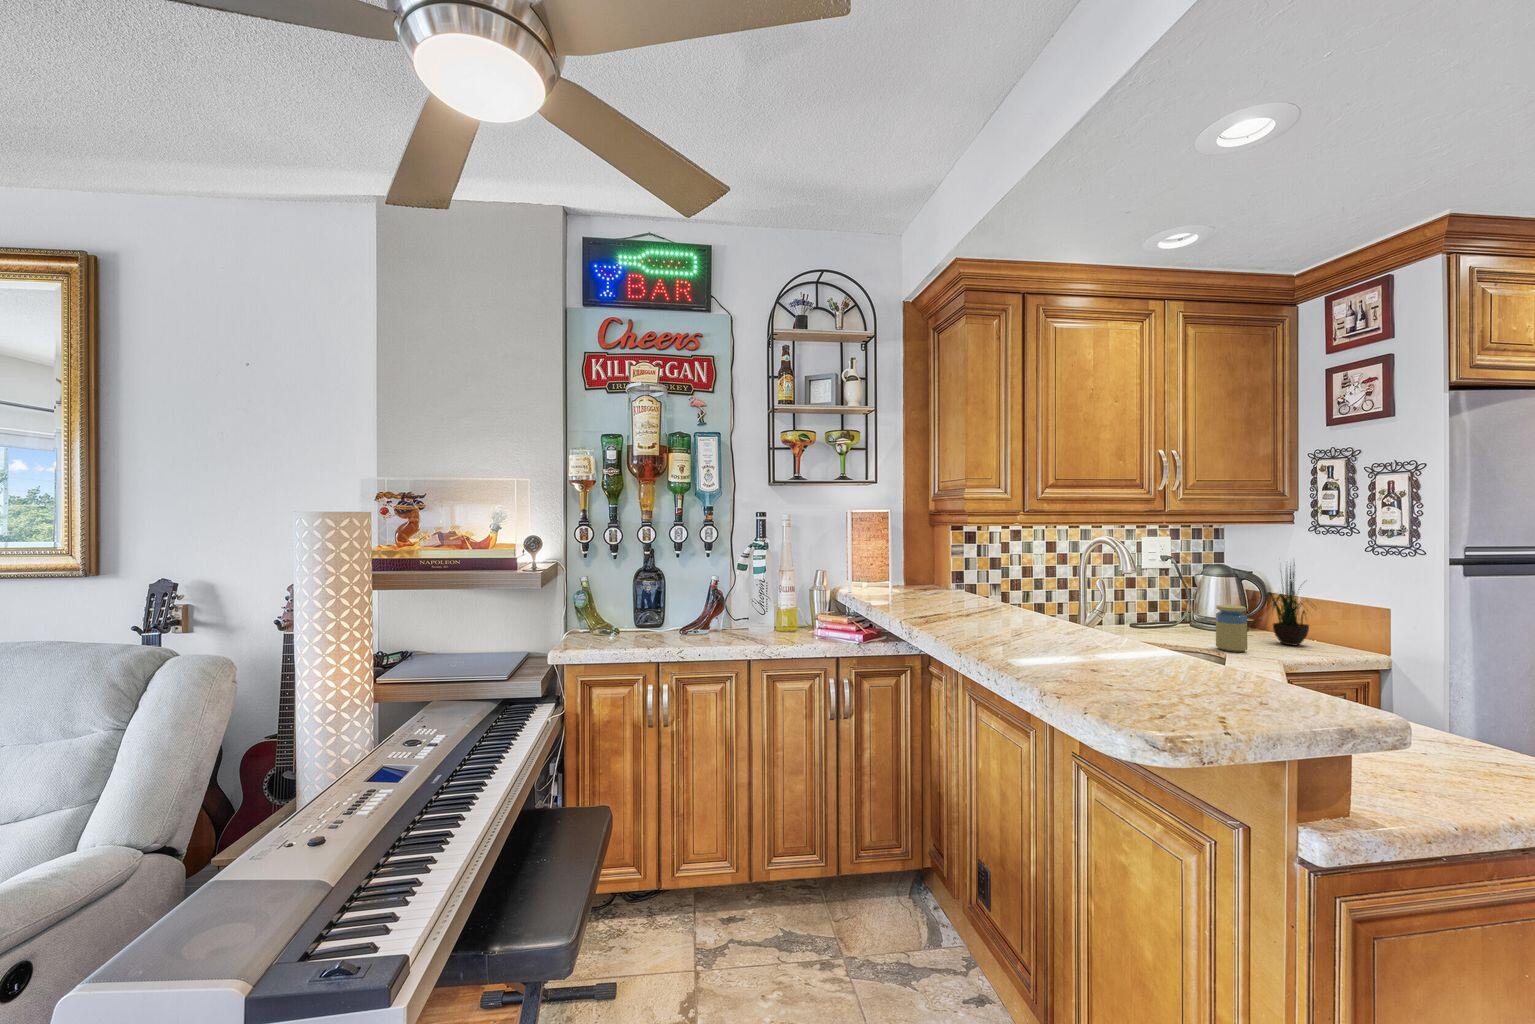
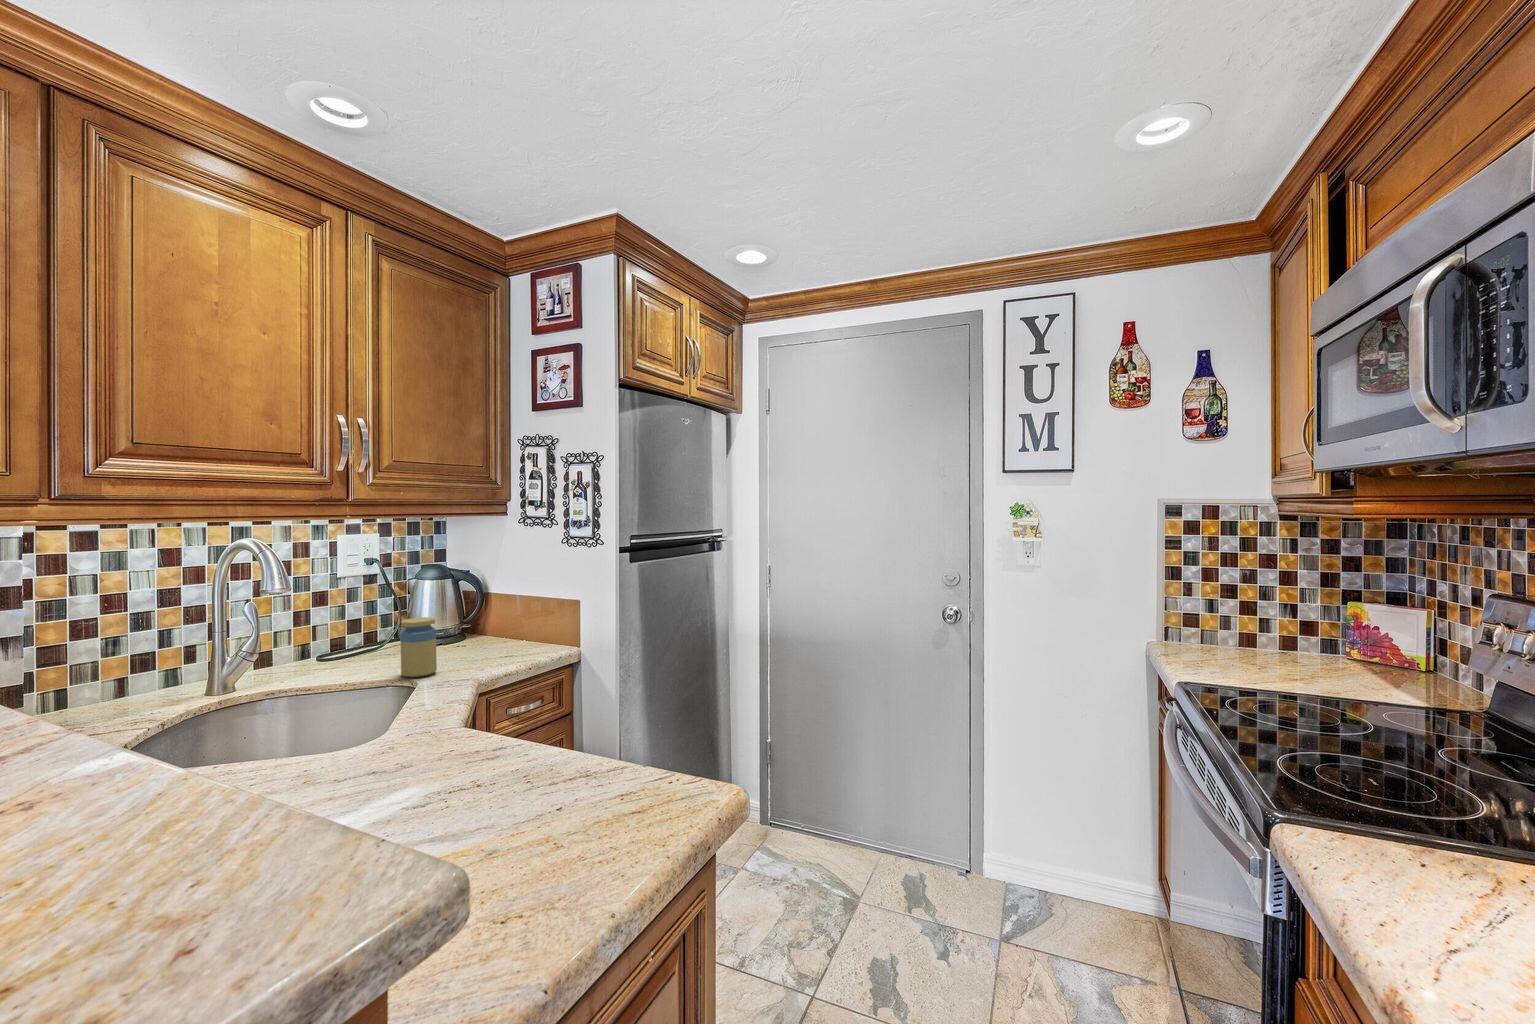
potted plant: present [1267,564,1309,645] -> none [461,543,523,652]

